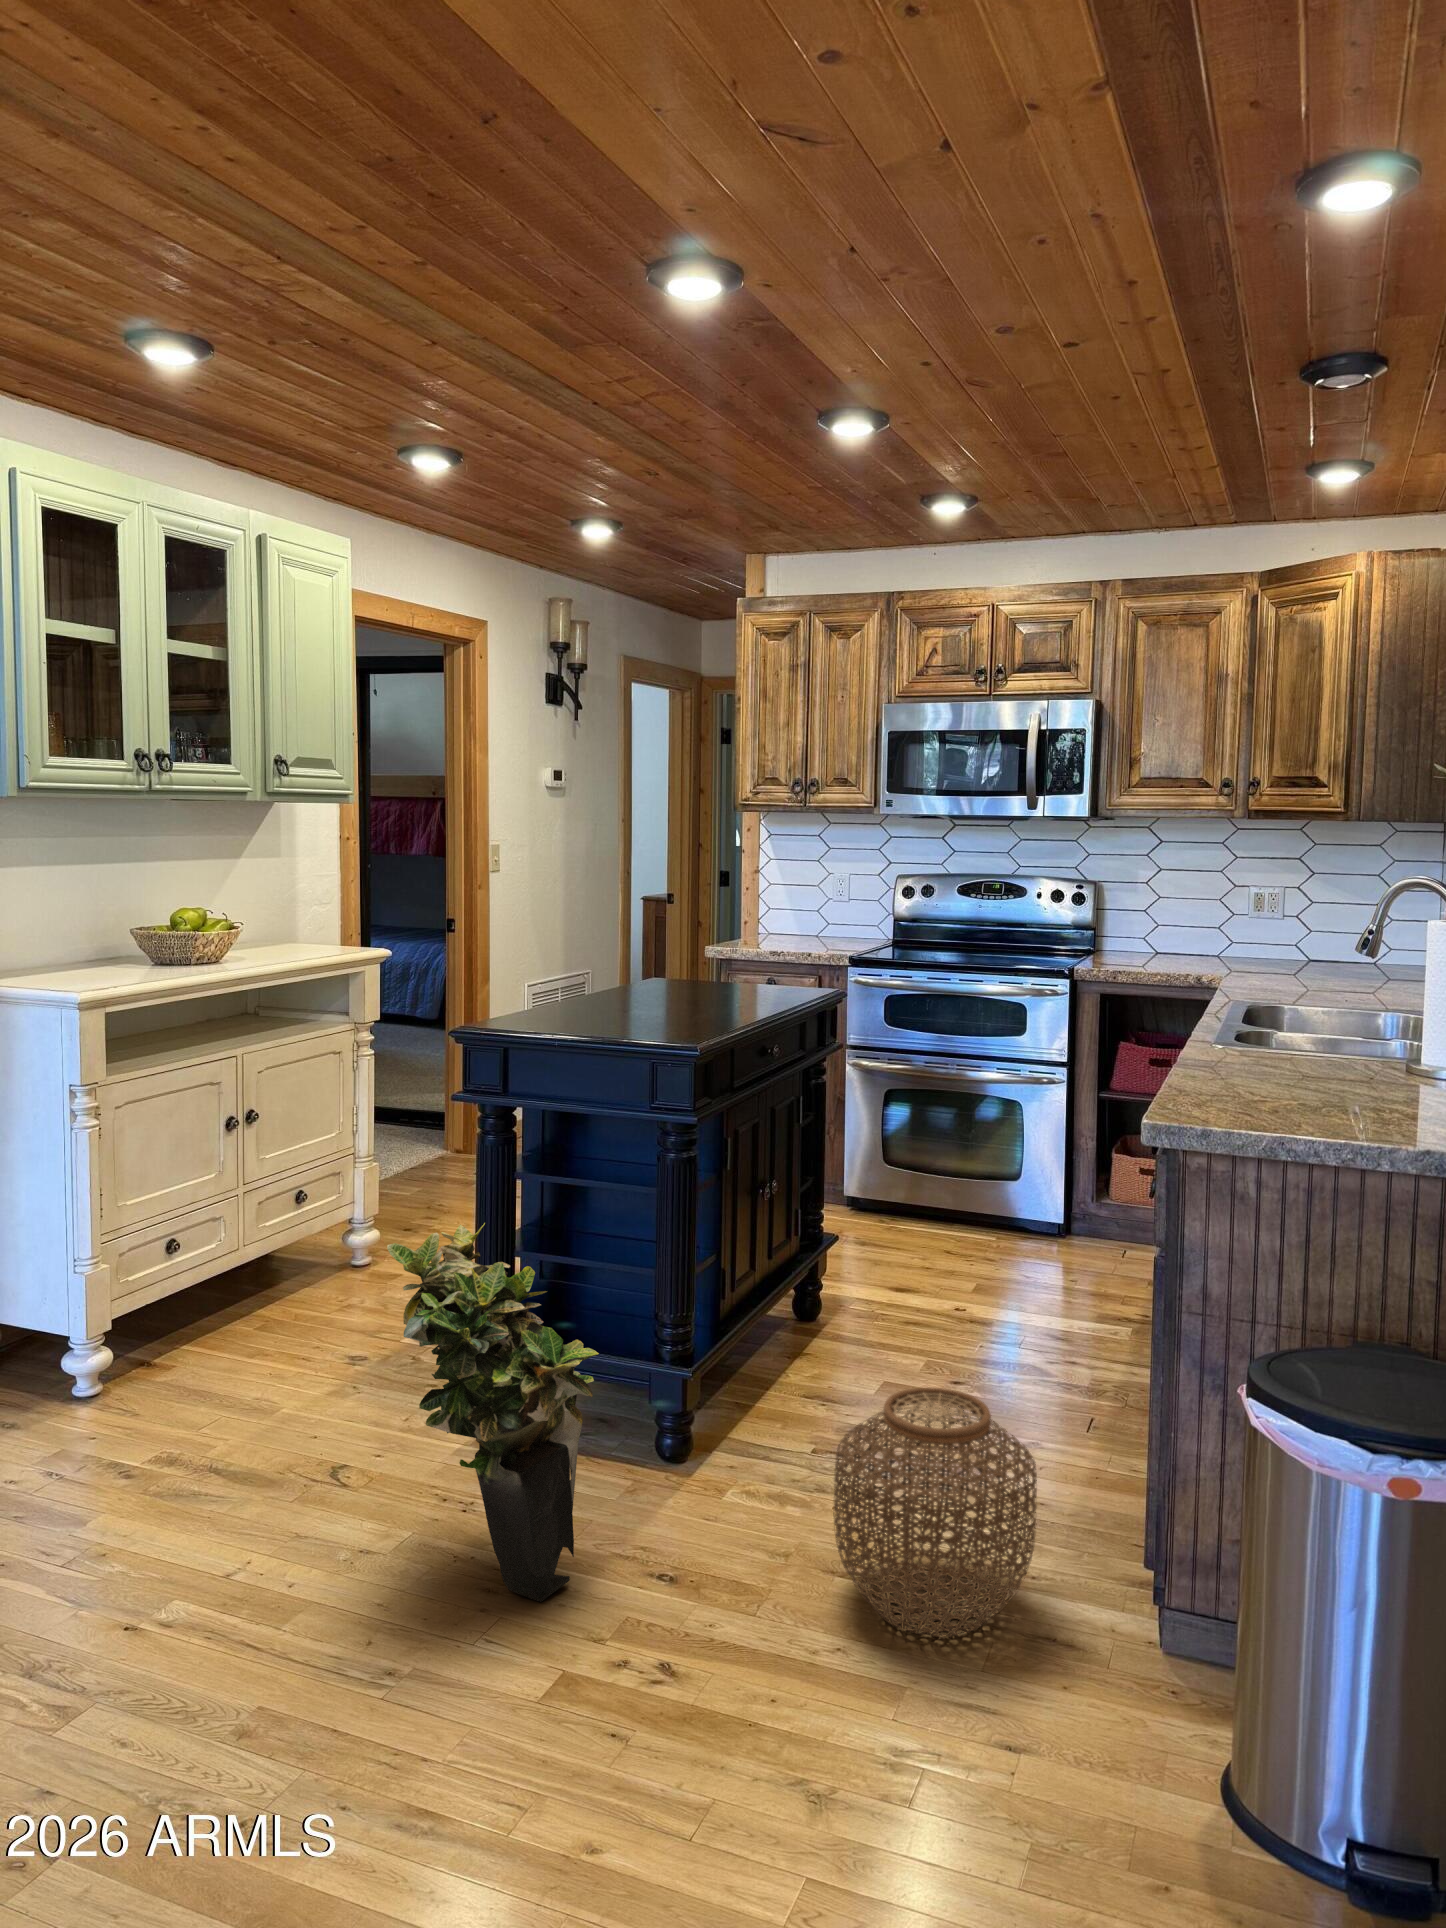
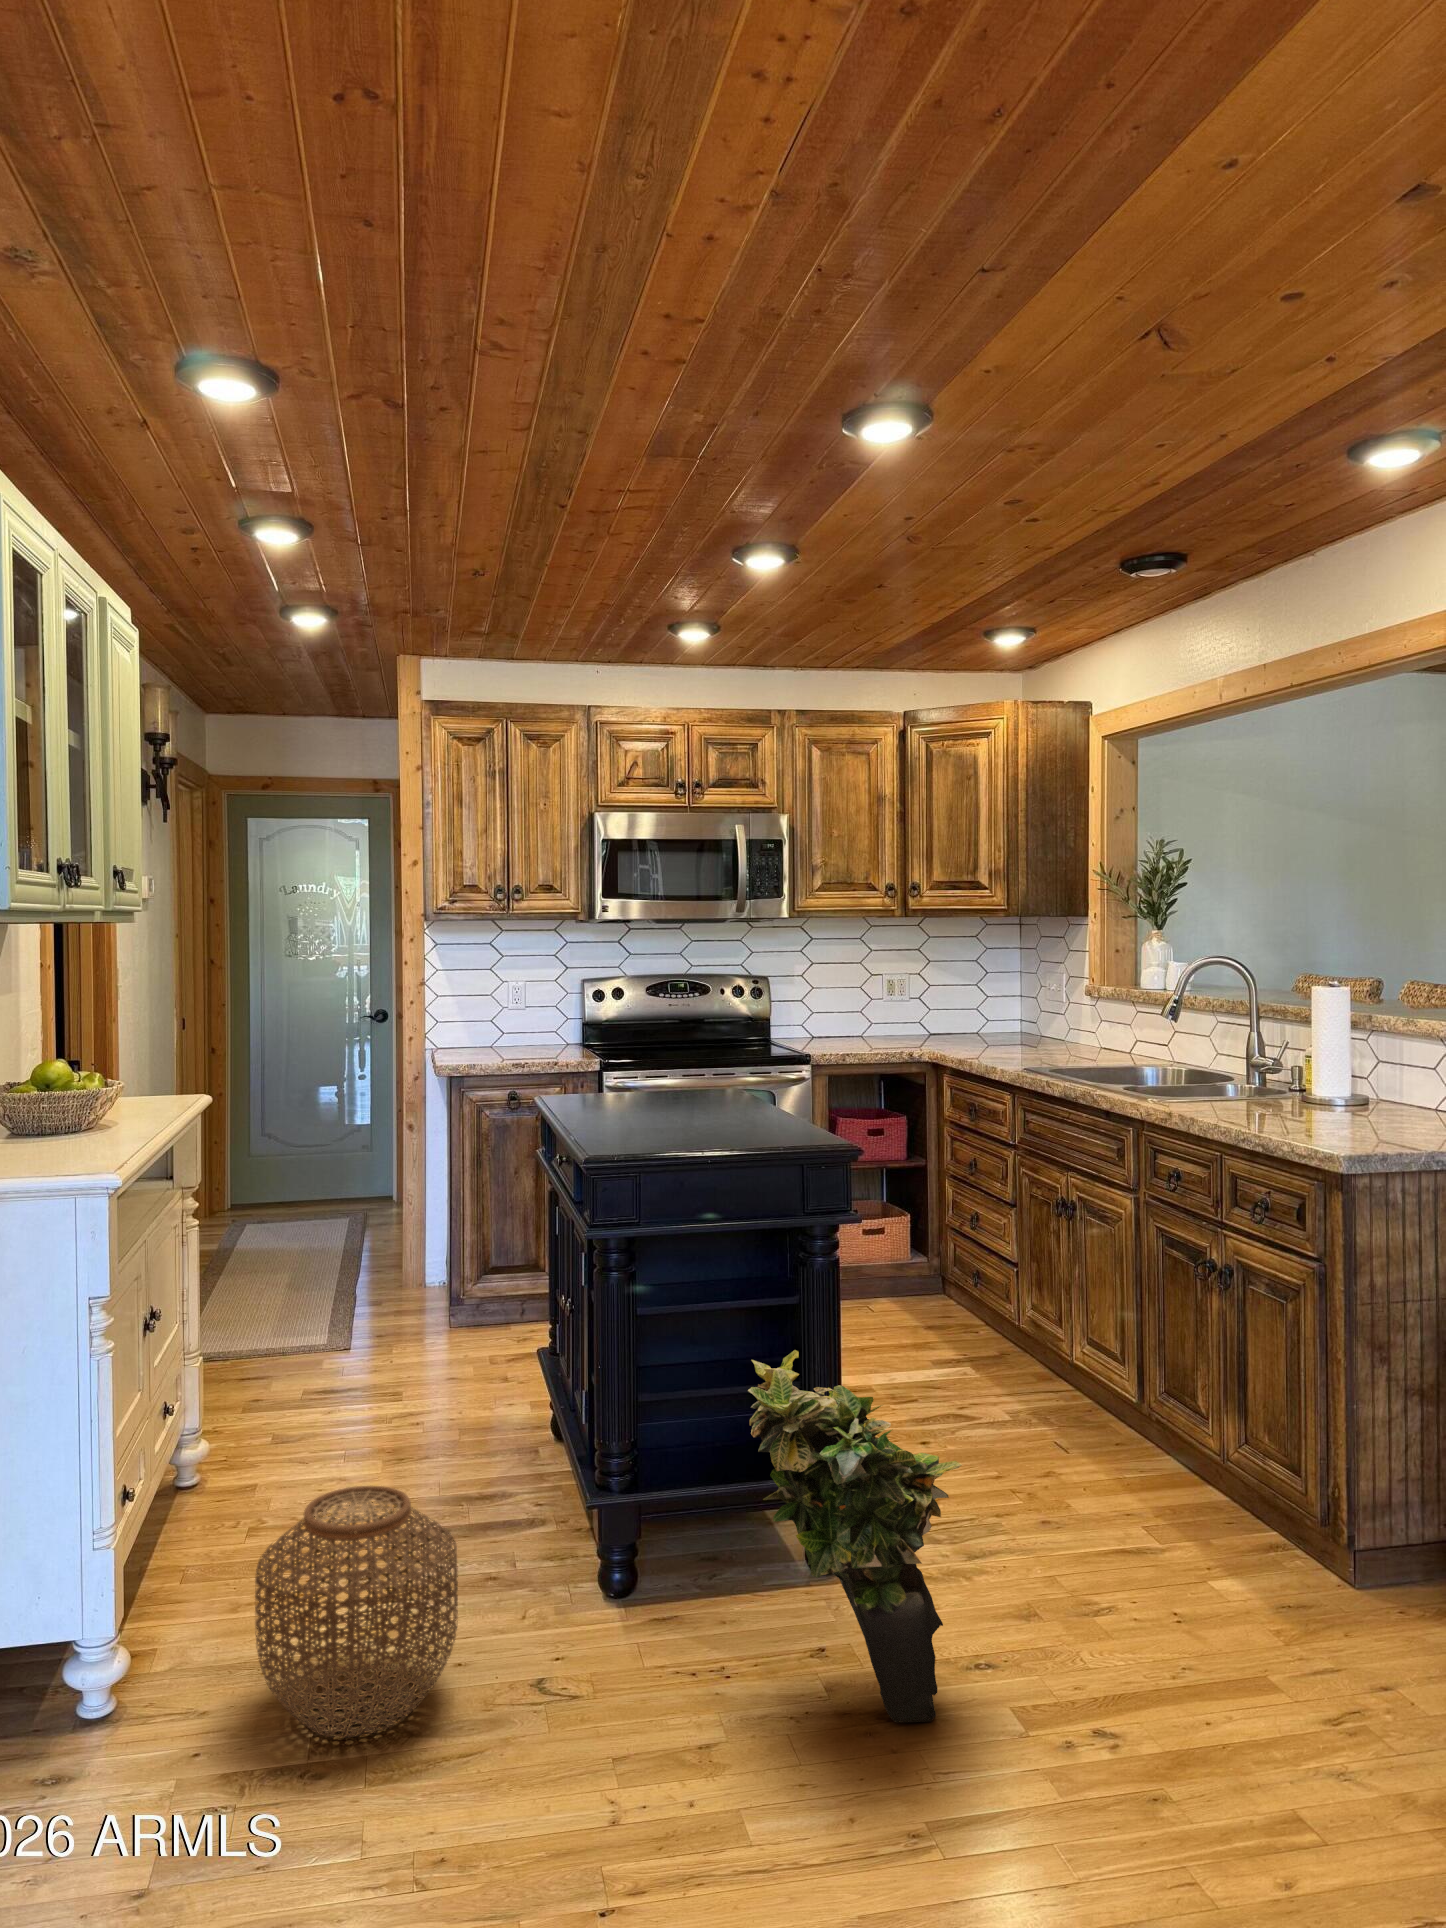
woven basket: present [834,1387,1037,1637] -> present [255,1486,458,1737]

